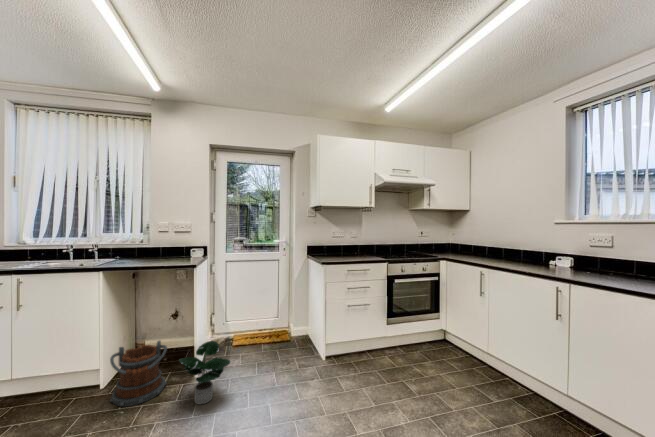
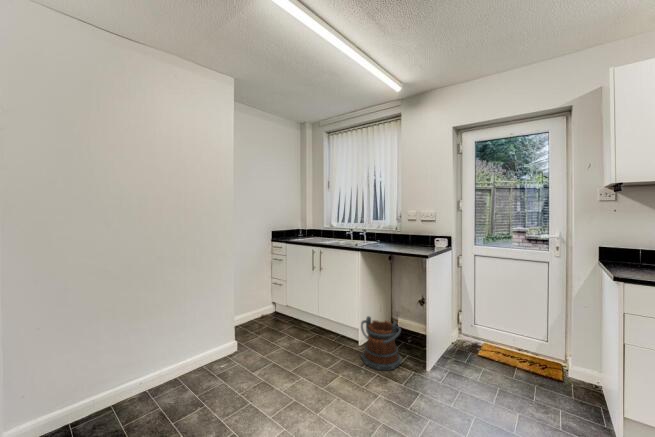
potted plant: present [179,341,230,404] -> none [402,338,453,401]

